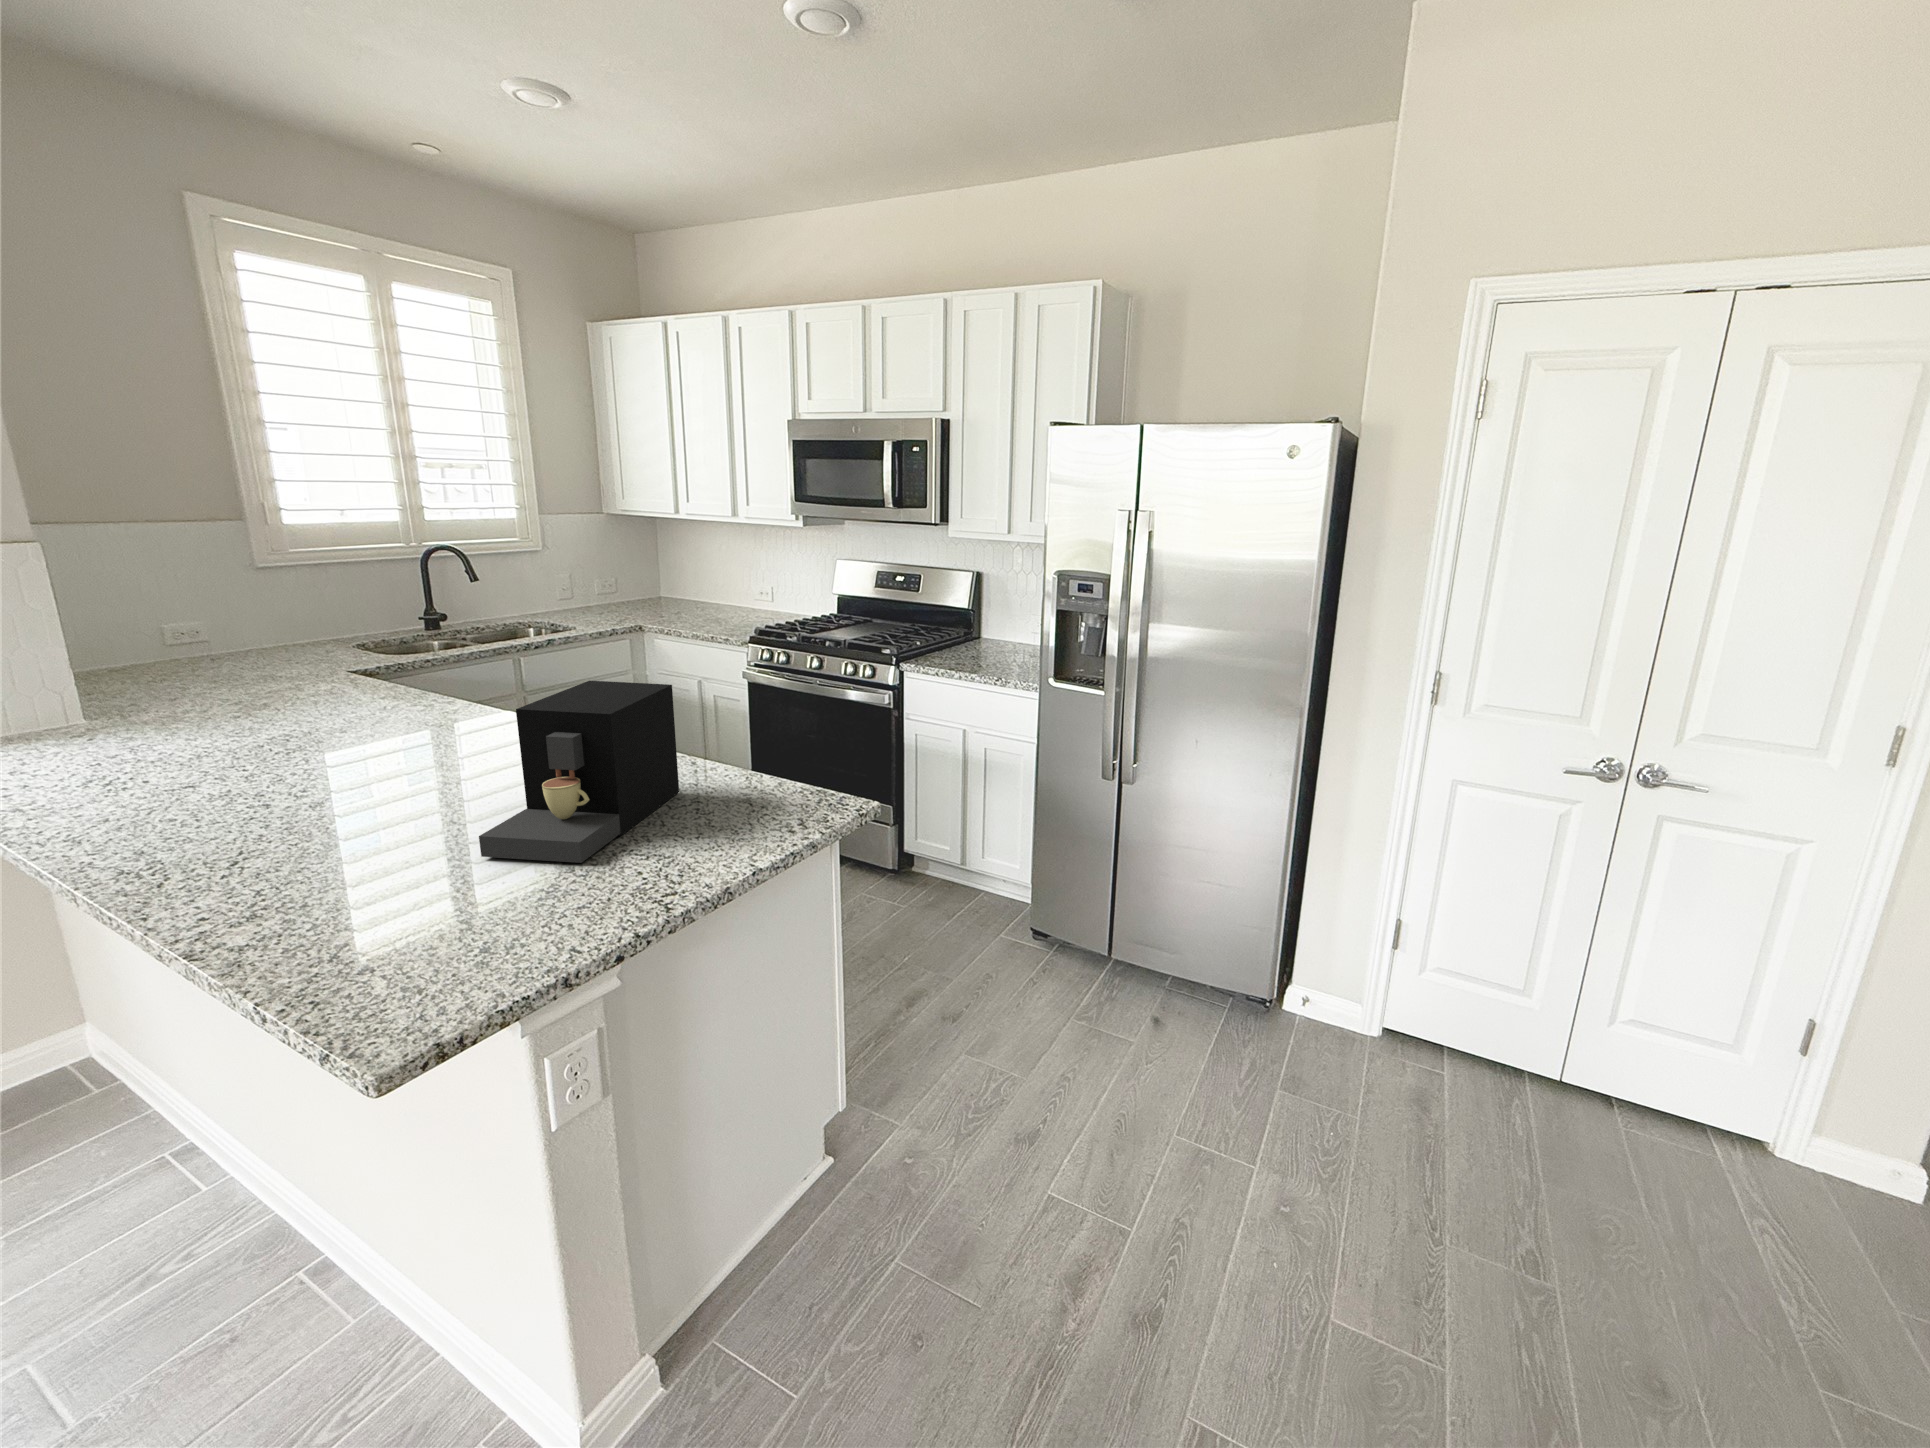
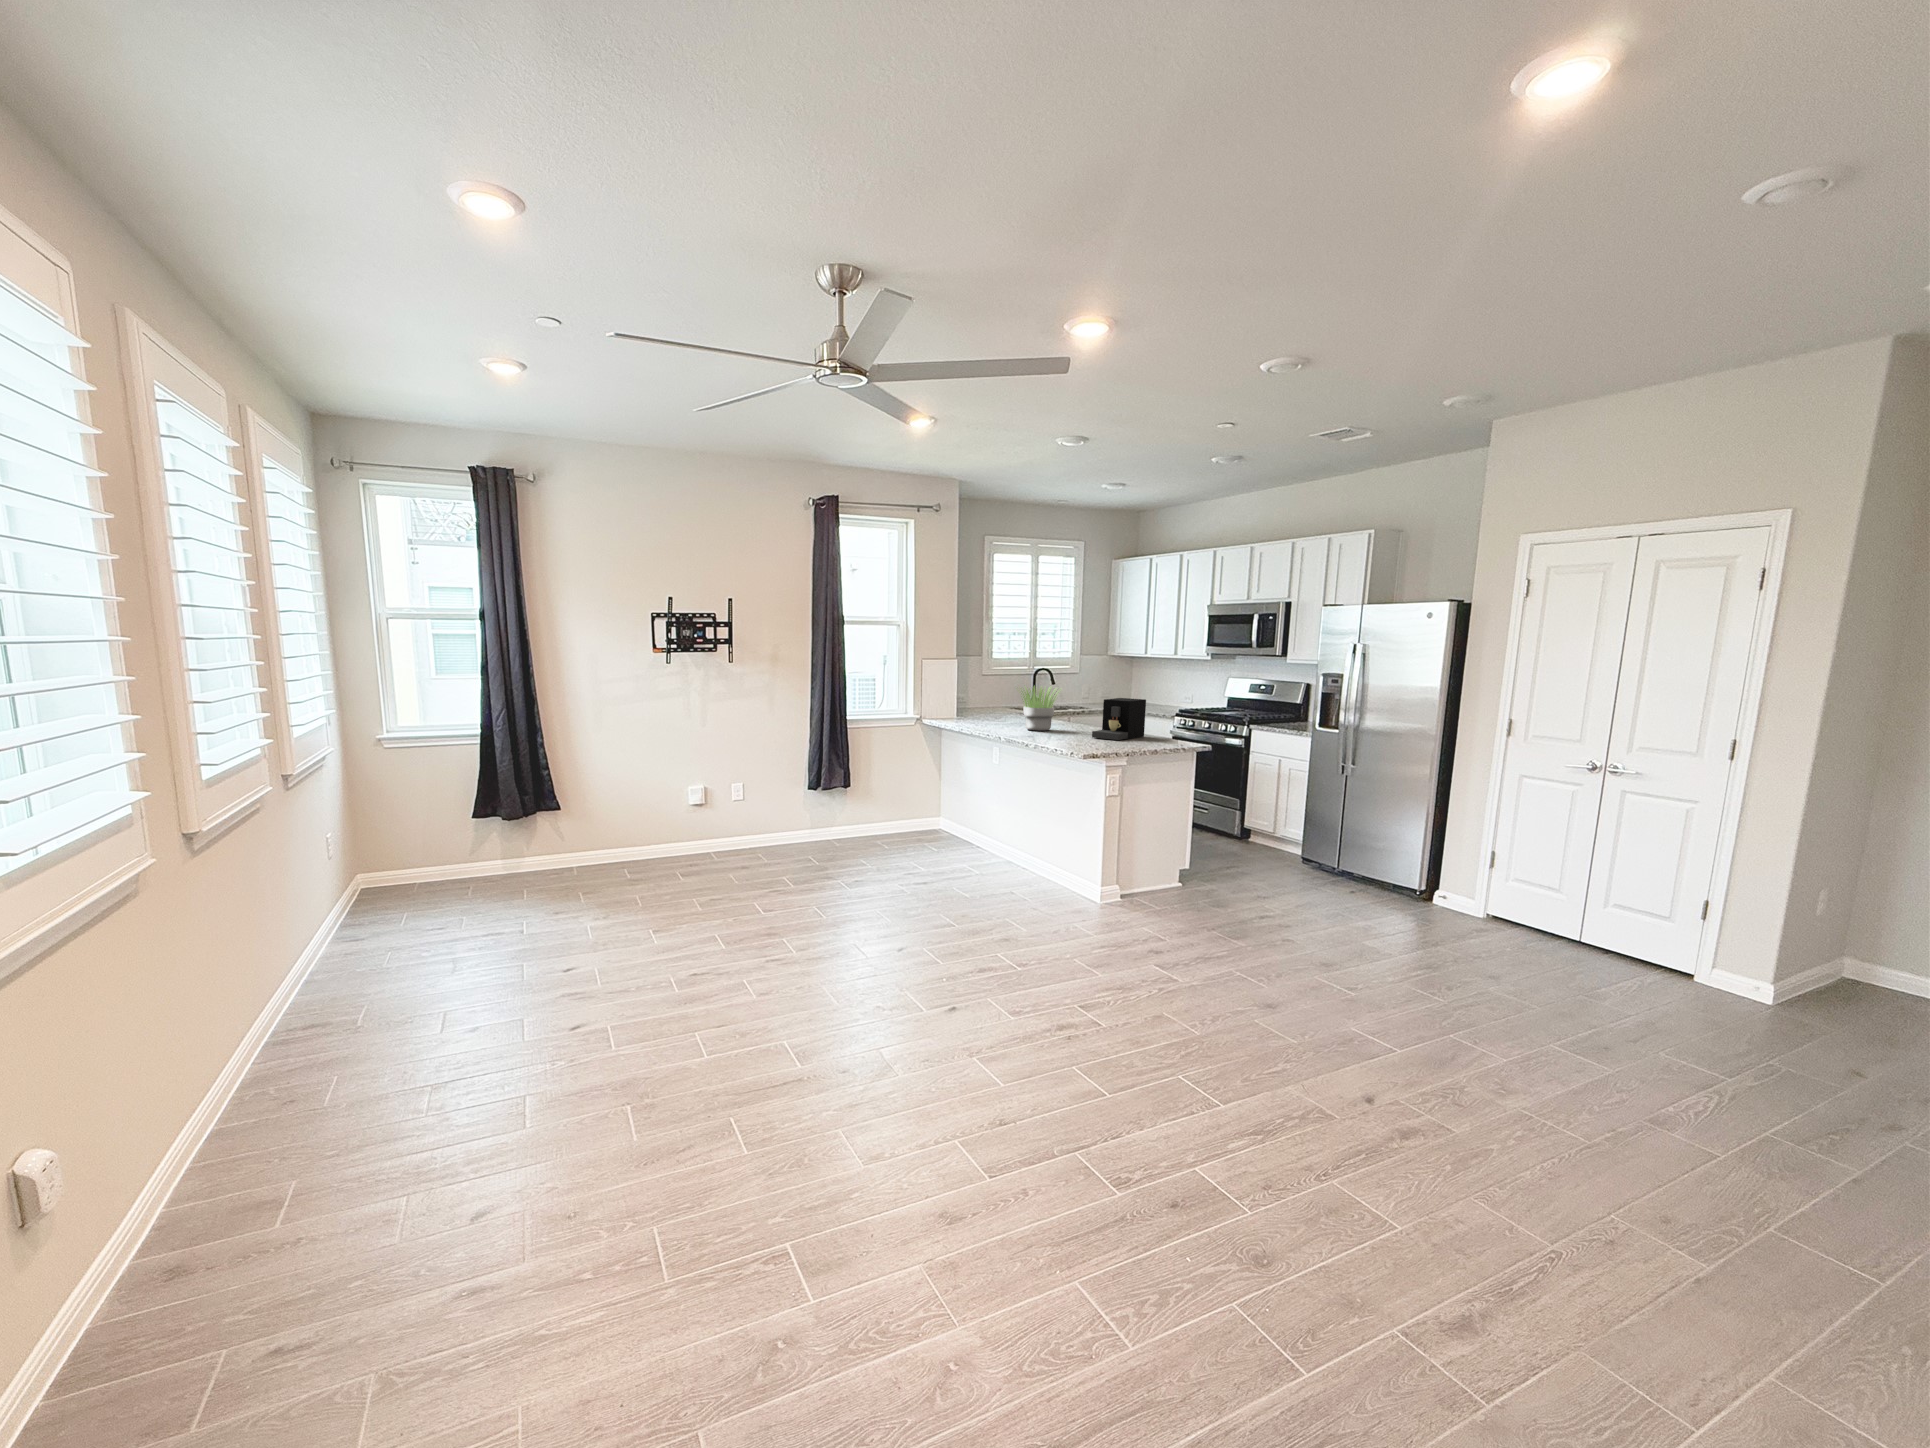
potted plant: none [137,641,389,817] -> present [1021,686,1061,731]

